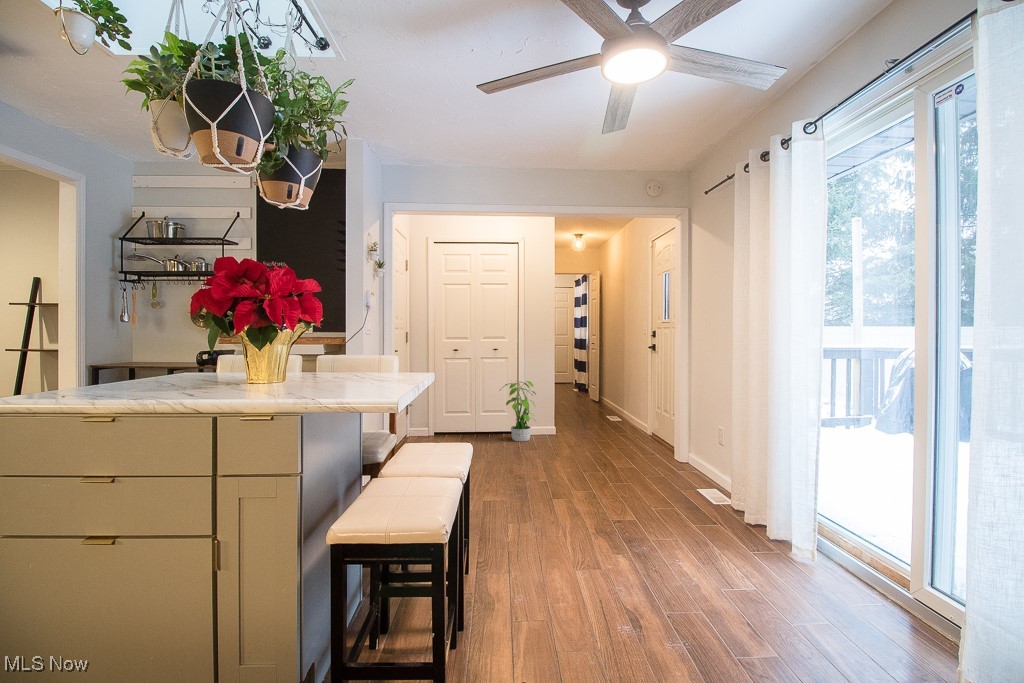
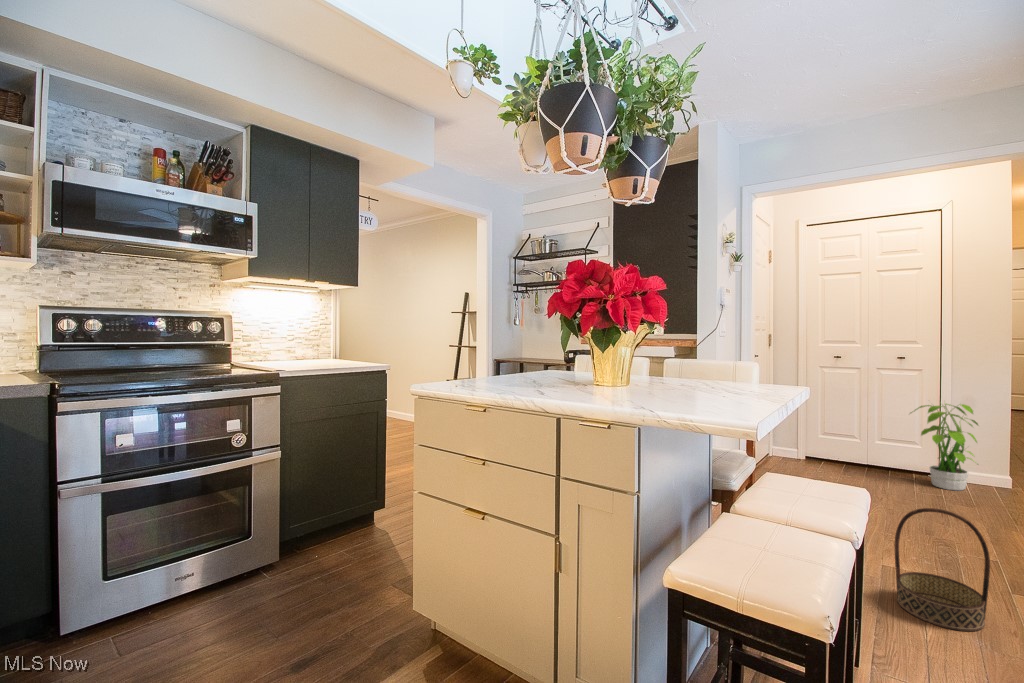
basket: none [489,452,538,532] -> present [894,508,990,631]

